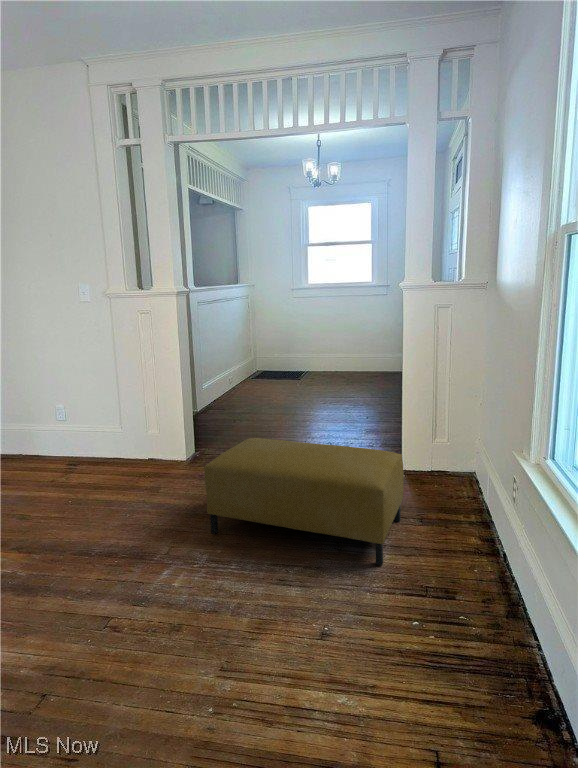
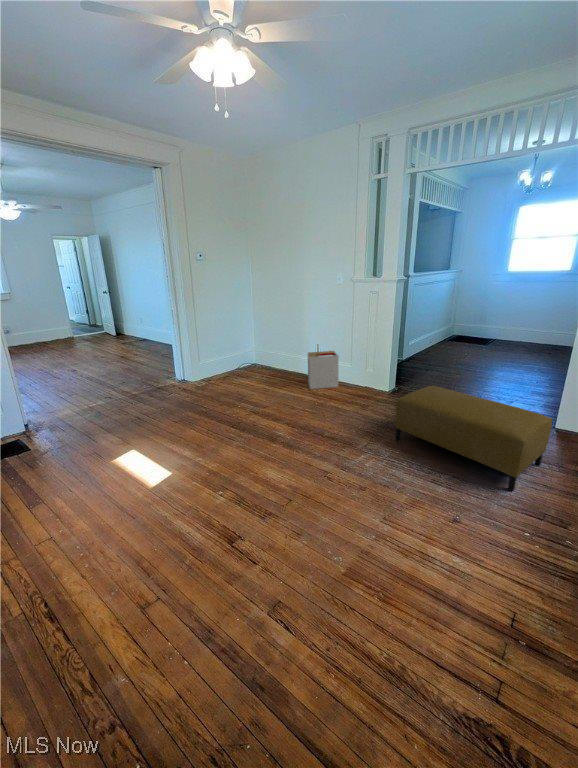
storage bin: none [36,400,102,481] -> present [307,344,338,389]

